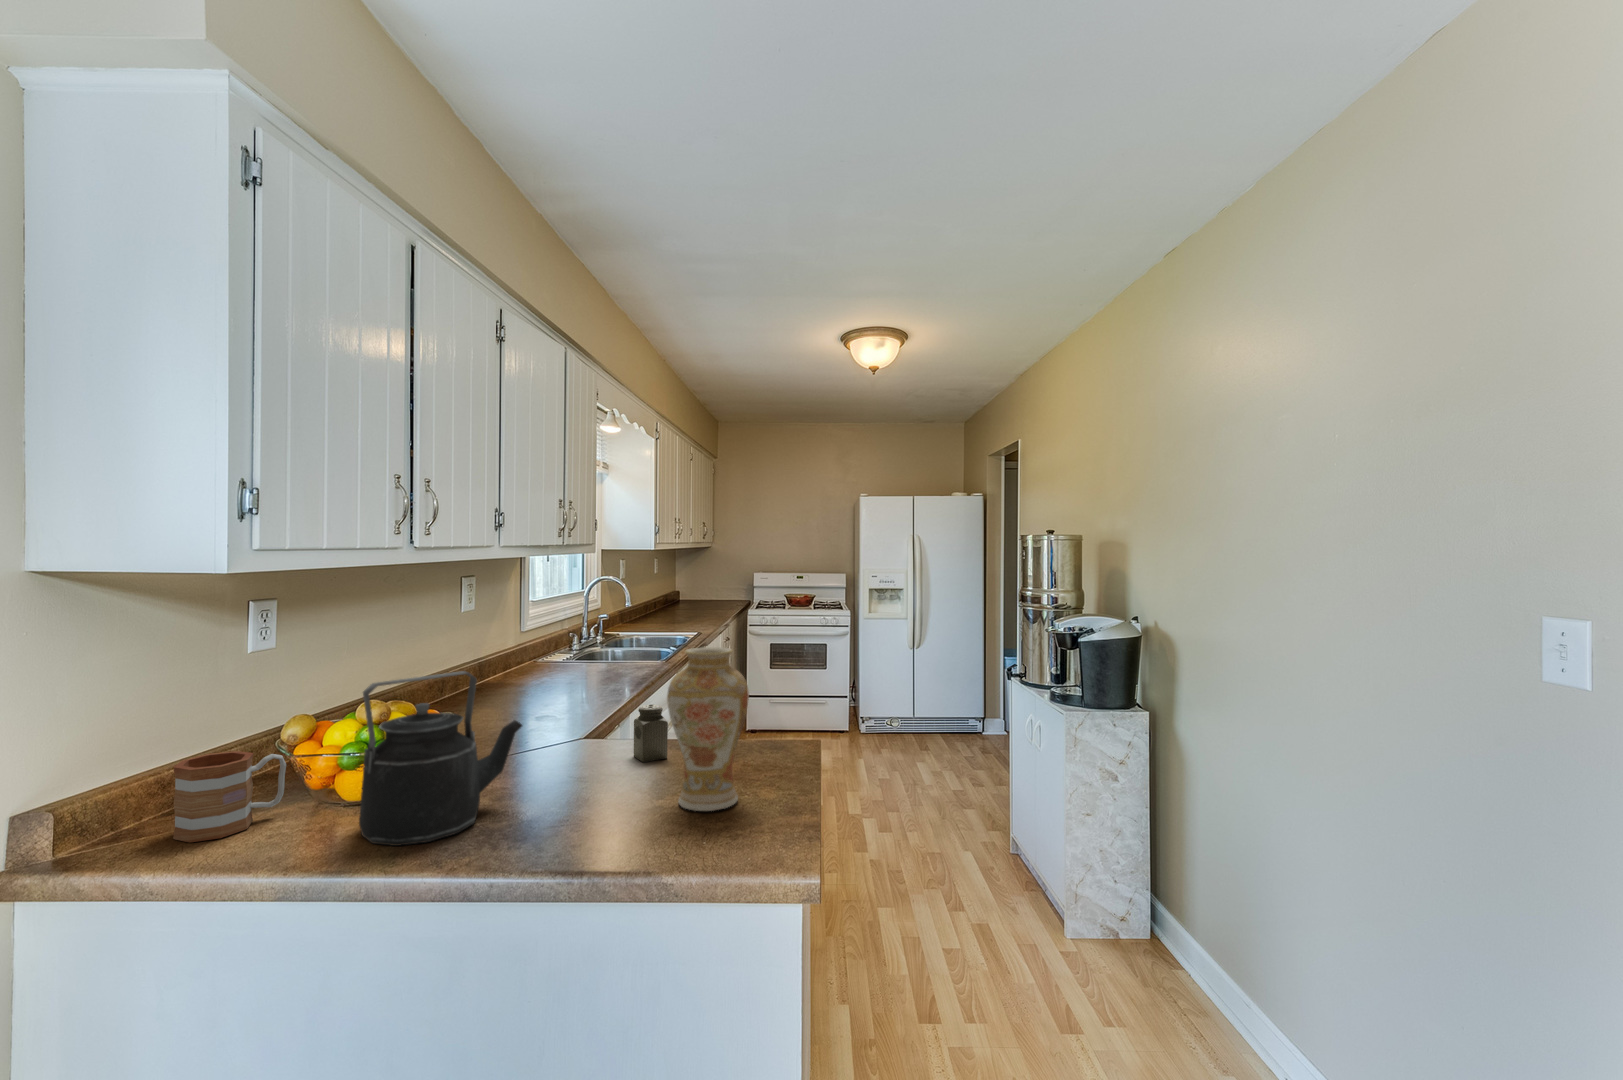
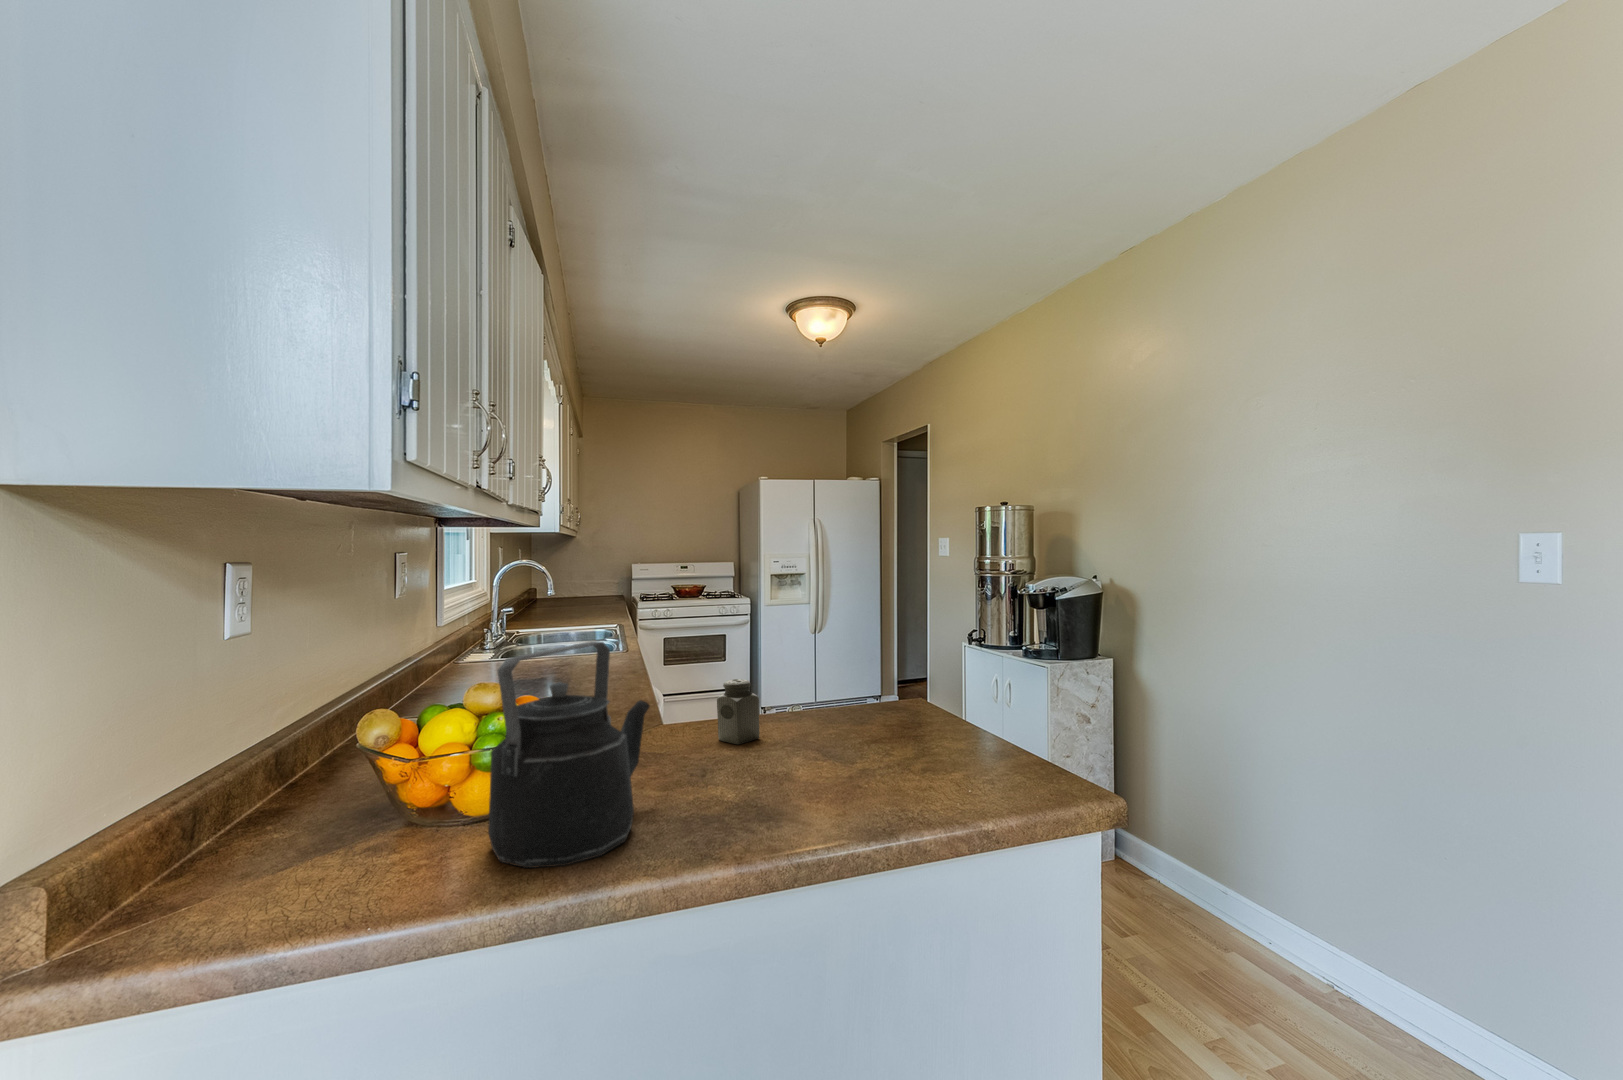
vase: present [667,647,749,811] -> none [816,599,907,782]
mug: present [173,751,286,842] -> none [211,772,354,906]

